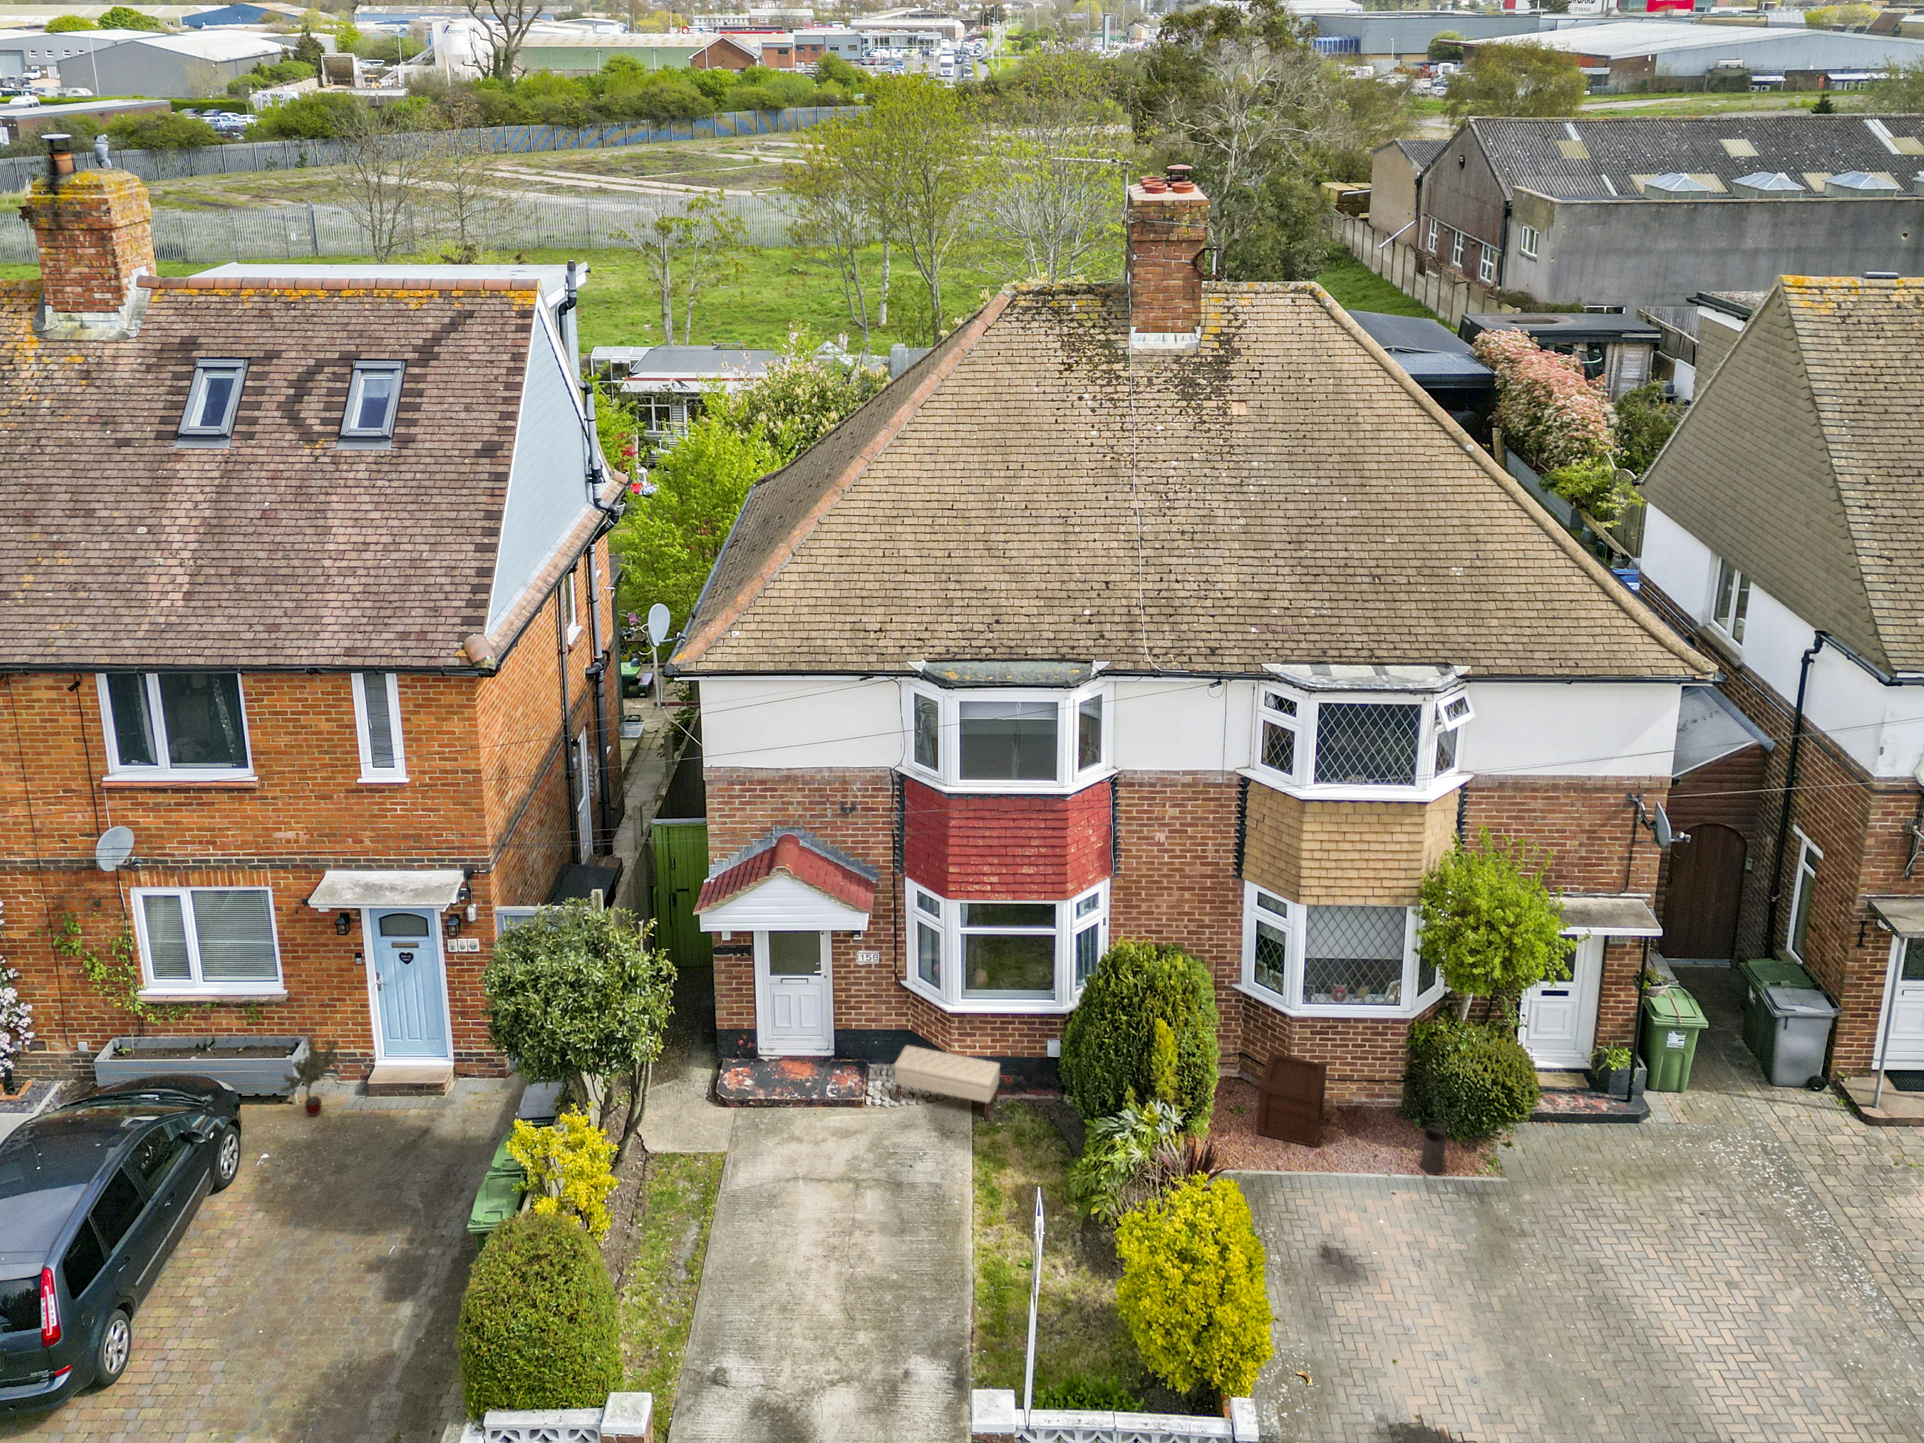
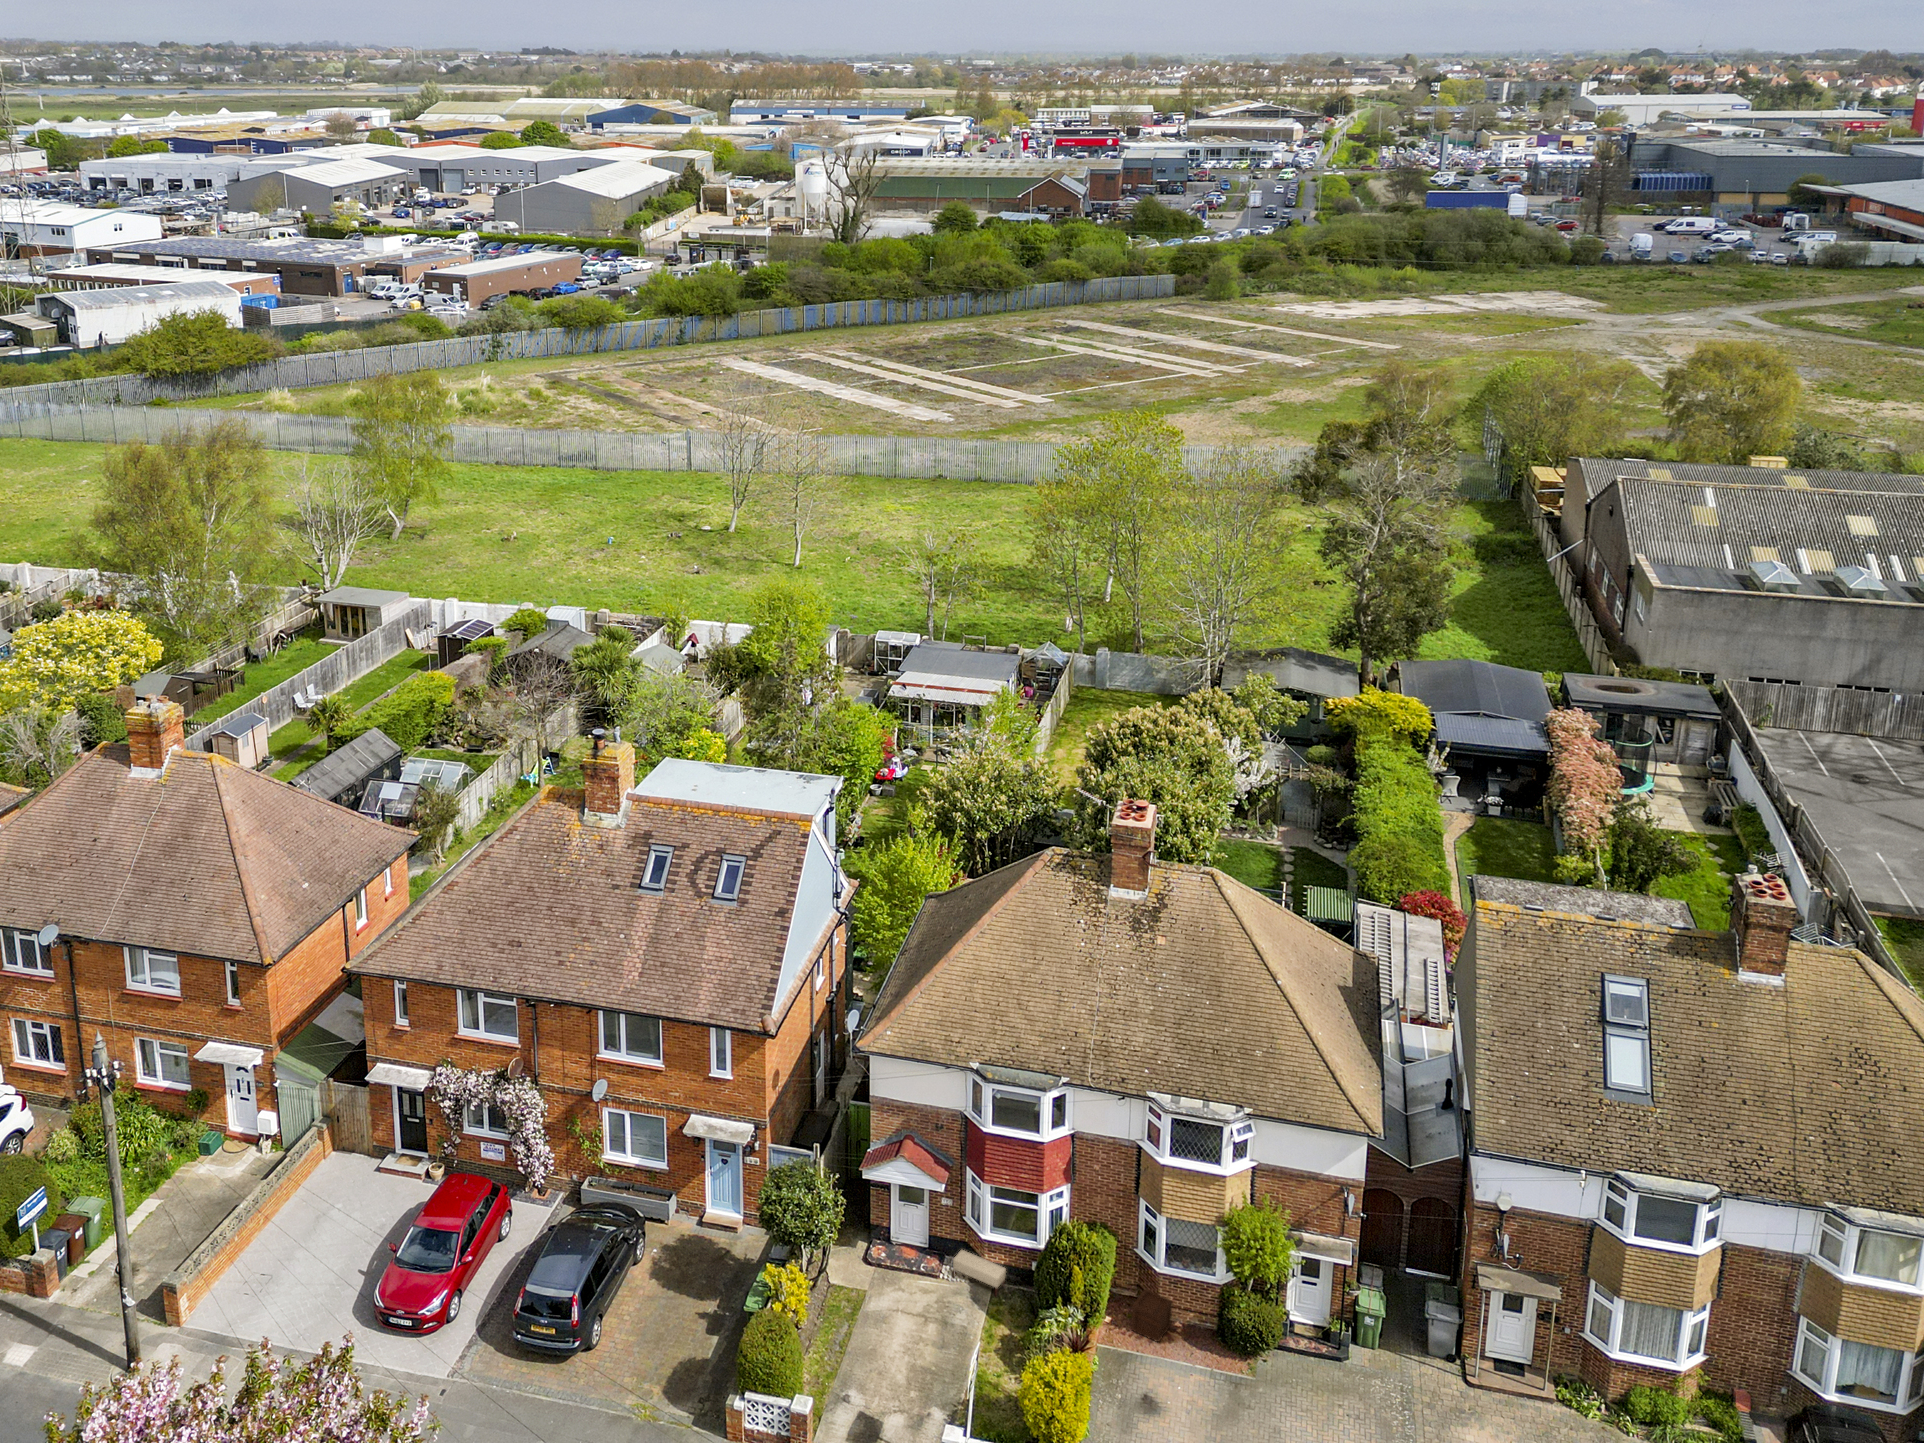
potted tree: present [281,1038,338,1116] -> none [664,1195,691,1234]
watering can: present [1419,1121,1447,1175] -> none [1209,1337,1230,1370]

